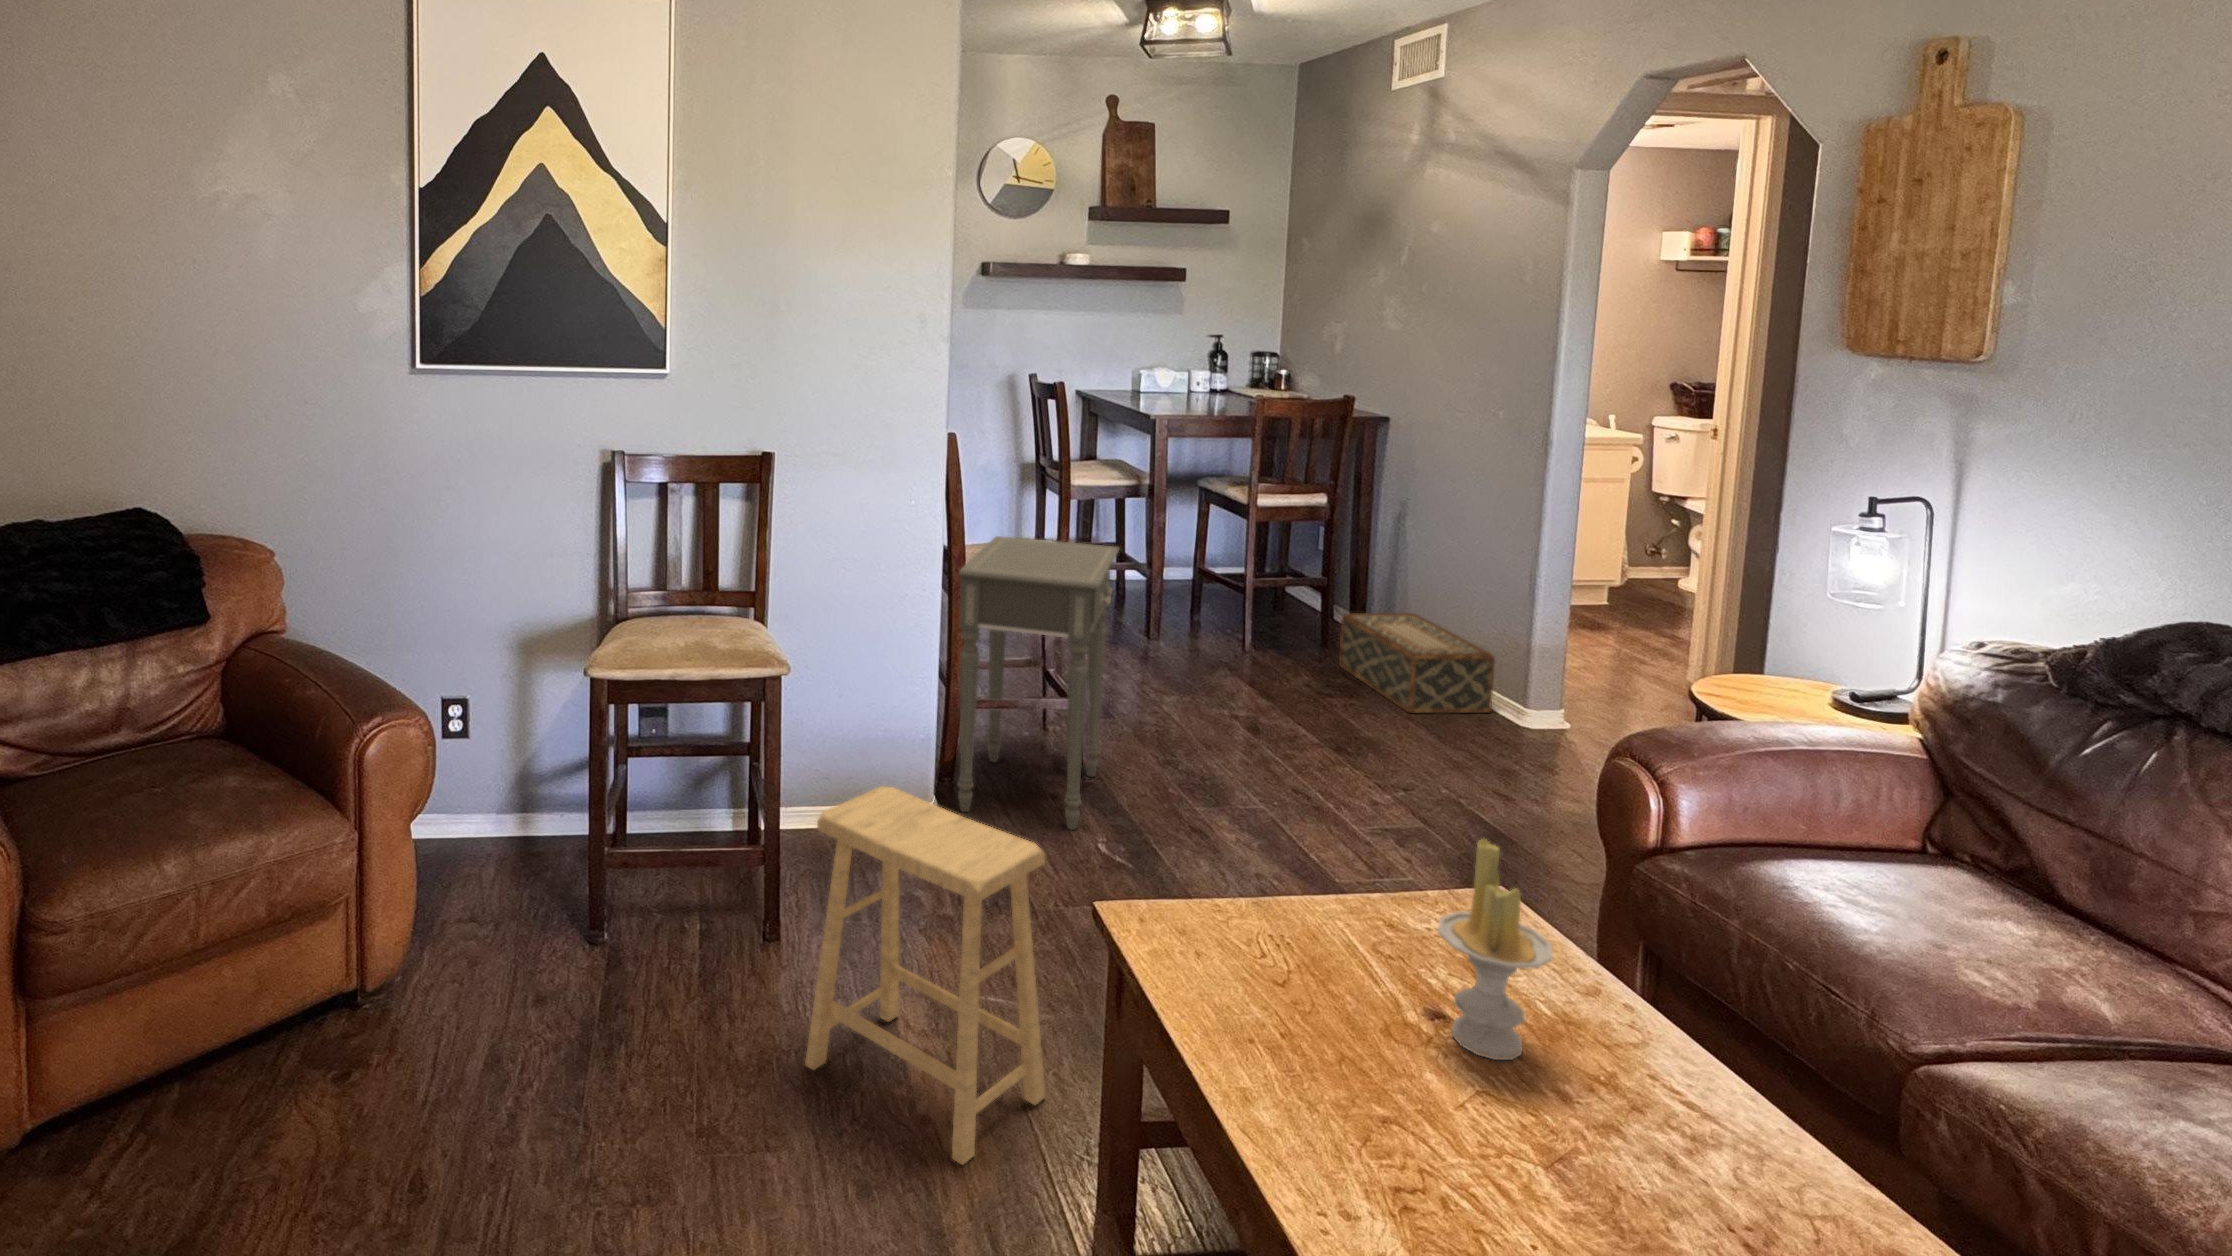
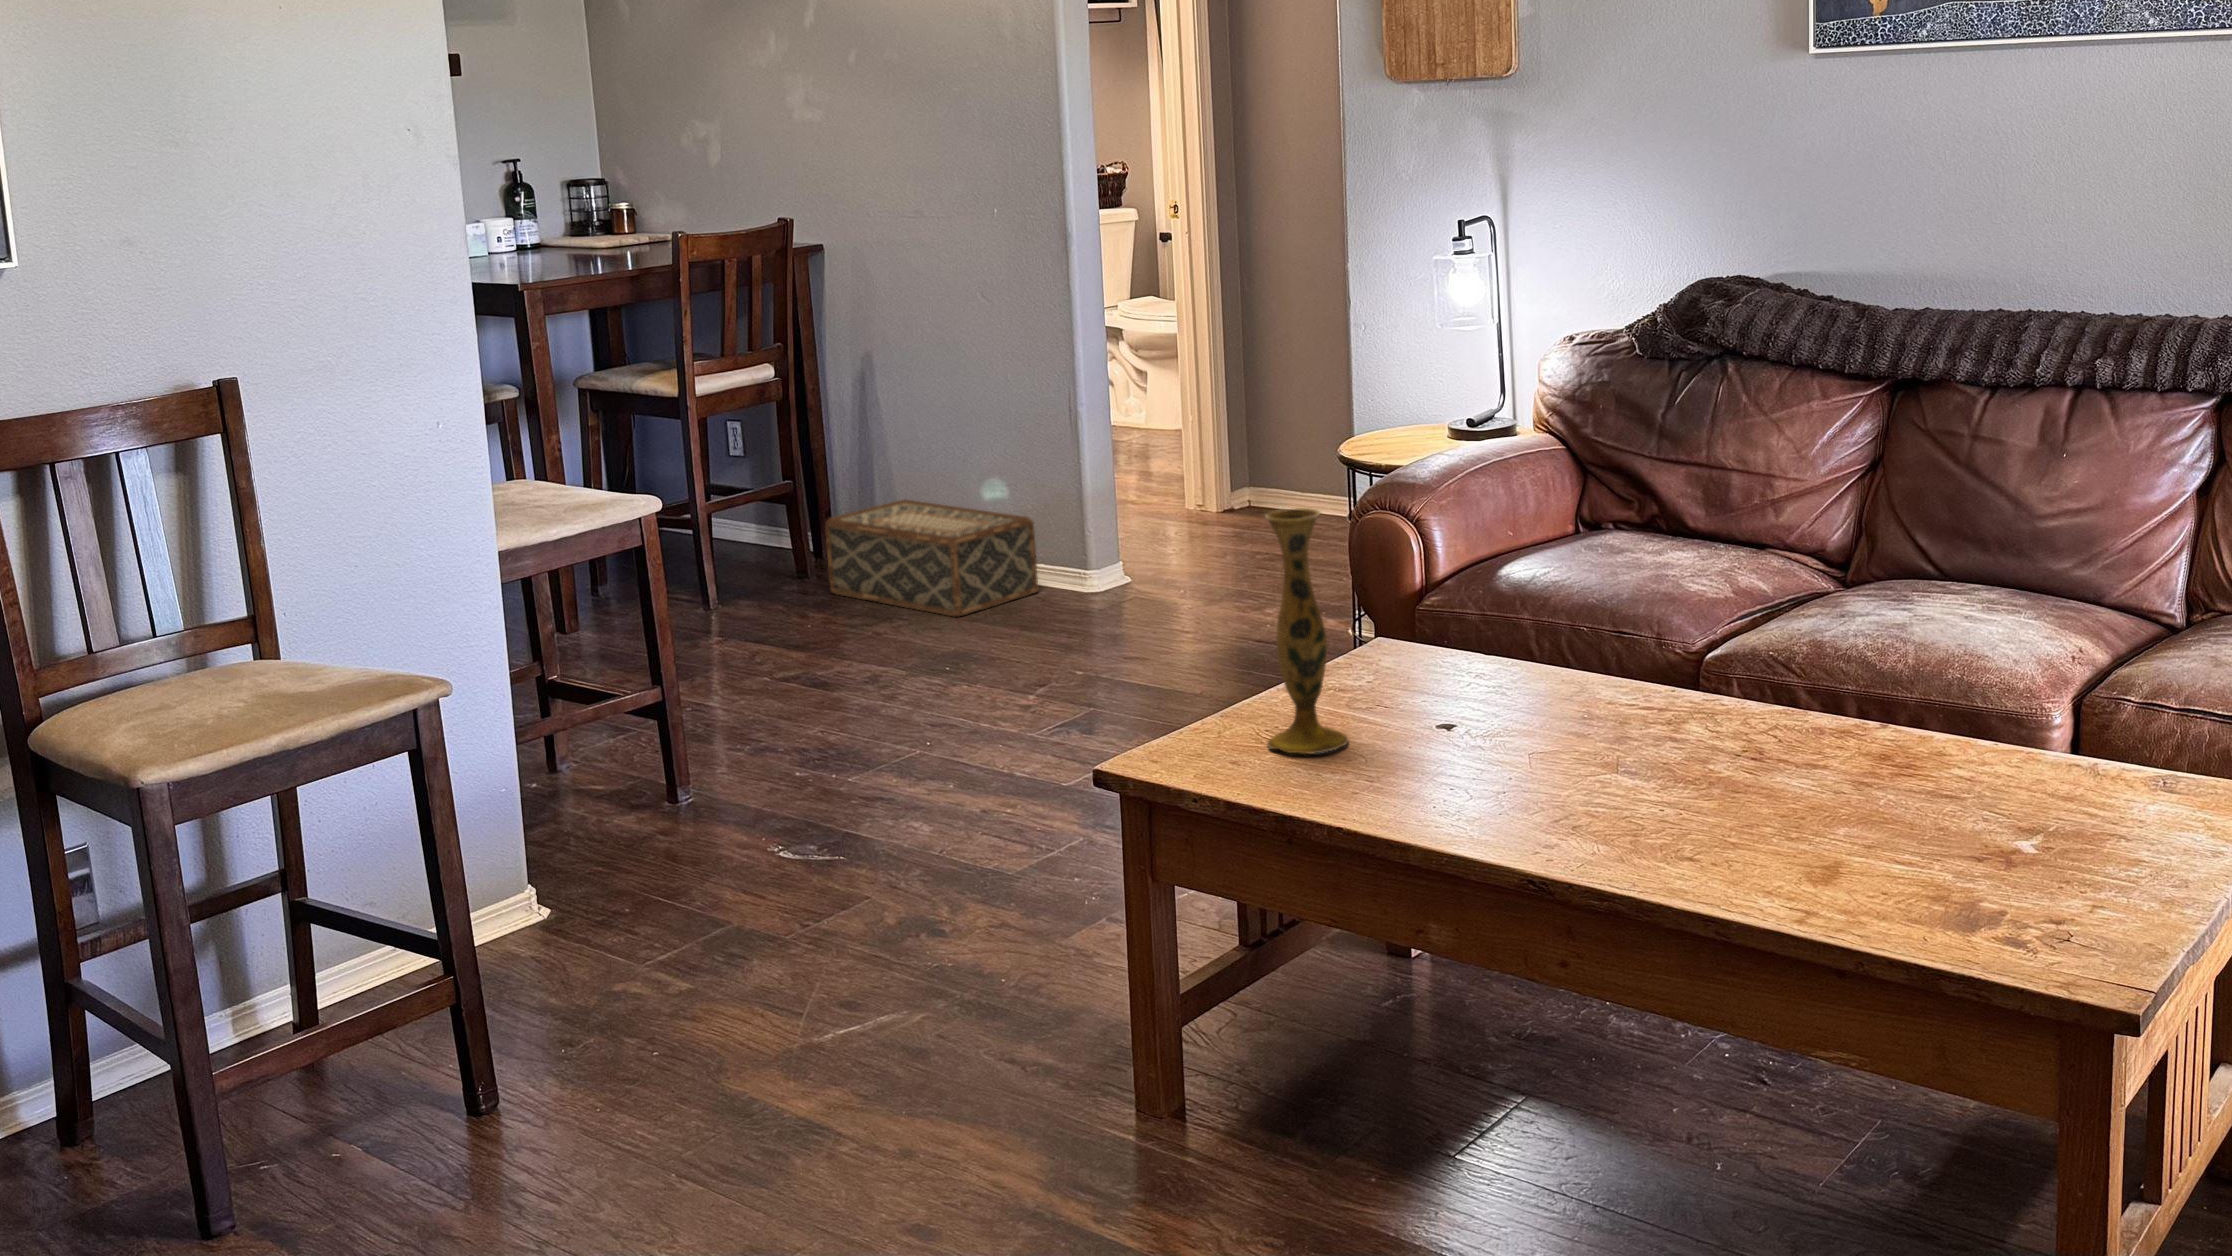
side table: present [958,536,1119,830] -> none [468,452,724,883]
vase: none [1247,747,1330,992] -> present [1265,508,1348,754]
footstool: present [805,787,1045,1165] -> none [663,751,988,1167]
candle: present [1438,839,1553,1060] -> none [1437,536,1536,734]

